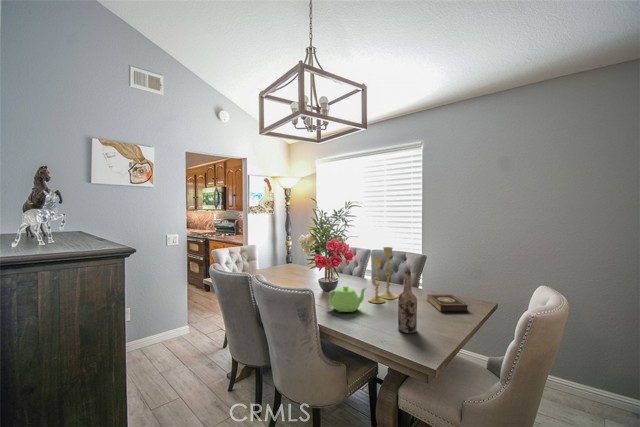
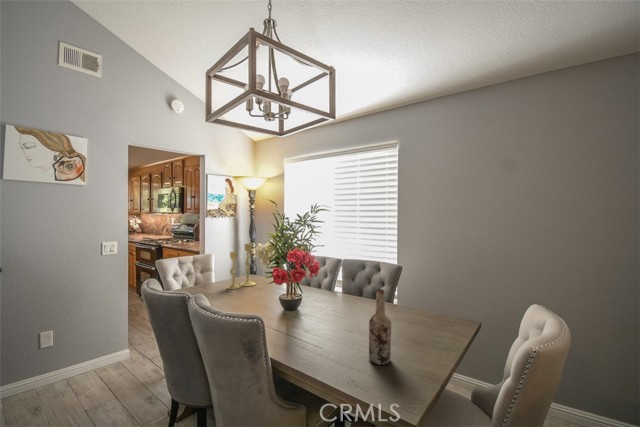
candlestick: present [368,247,398,303] -> present [227,244,256,289]
teapot: present [328,286,366,312] -> none [287,305,334,337]
book: present [427,295,468,312] -> none [403,312,449,334]

